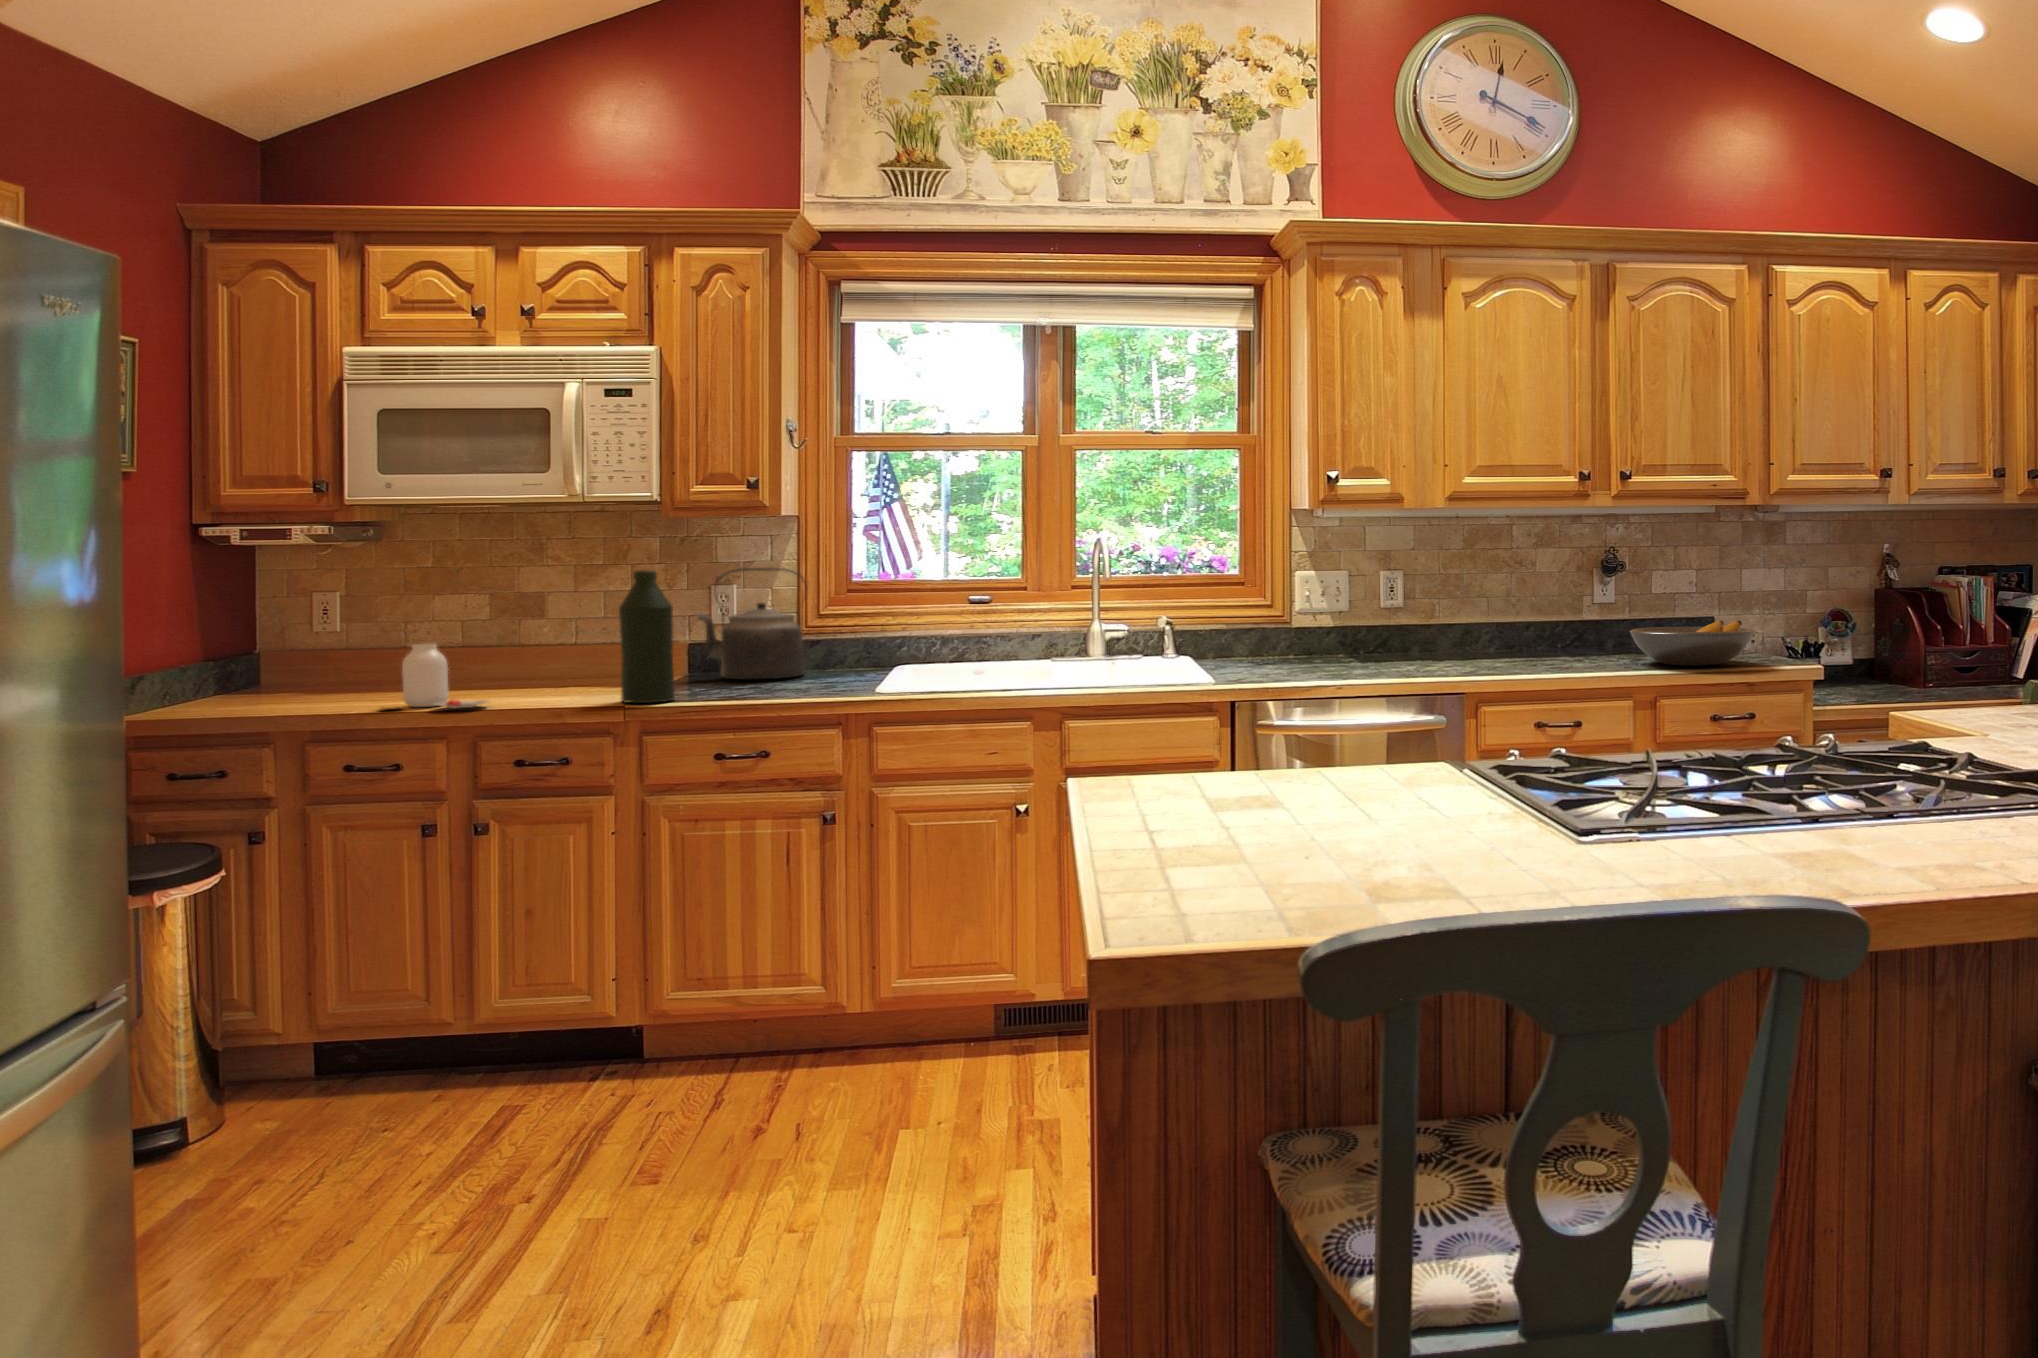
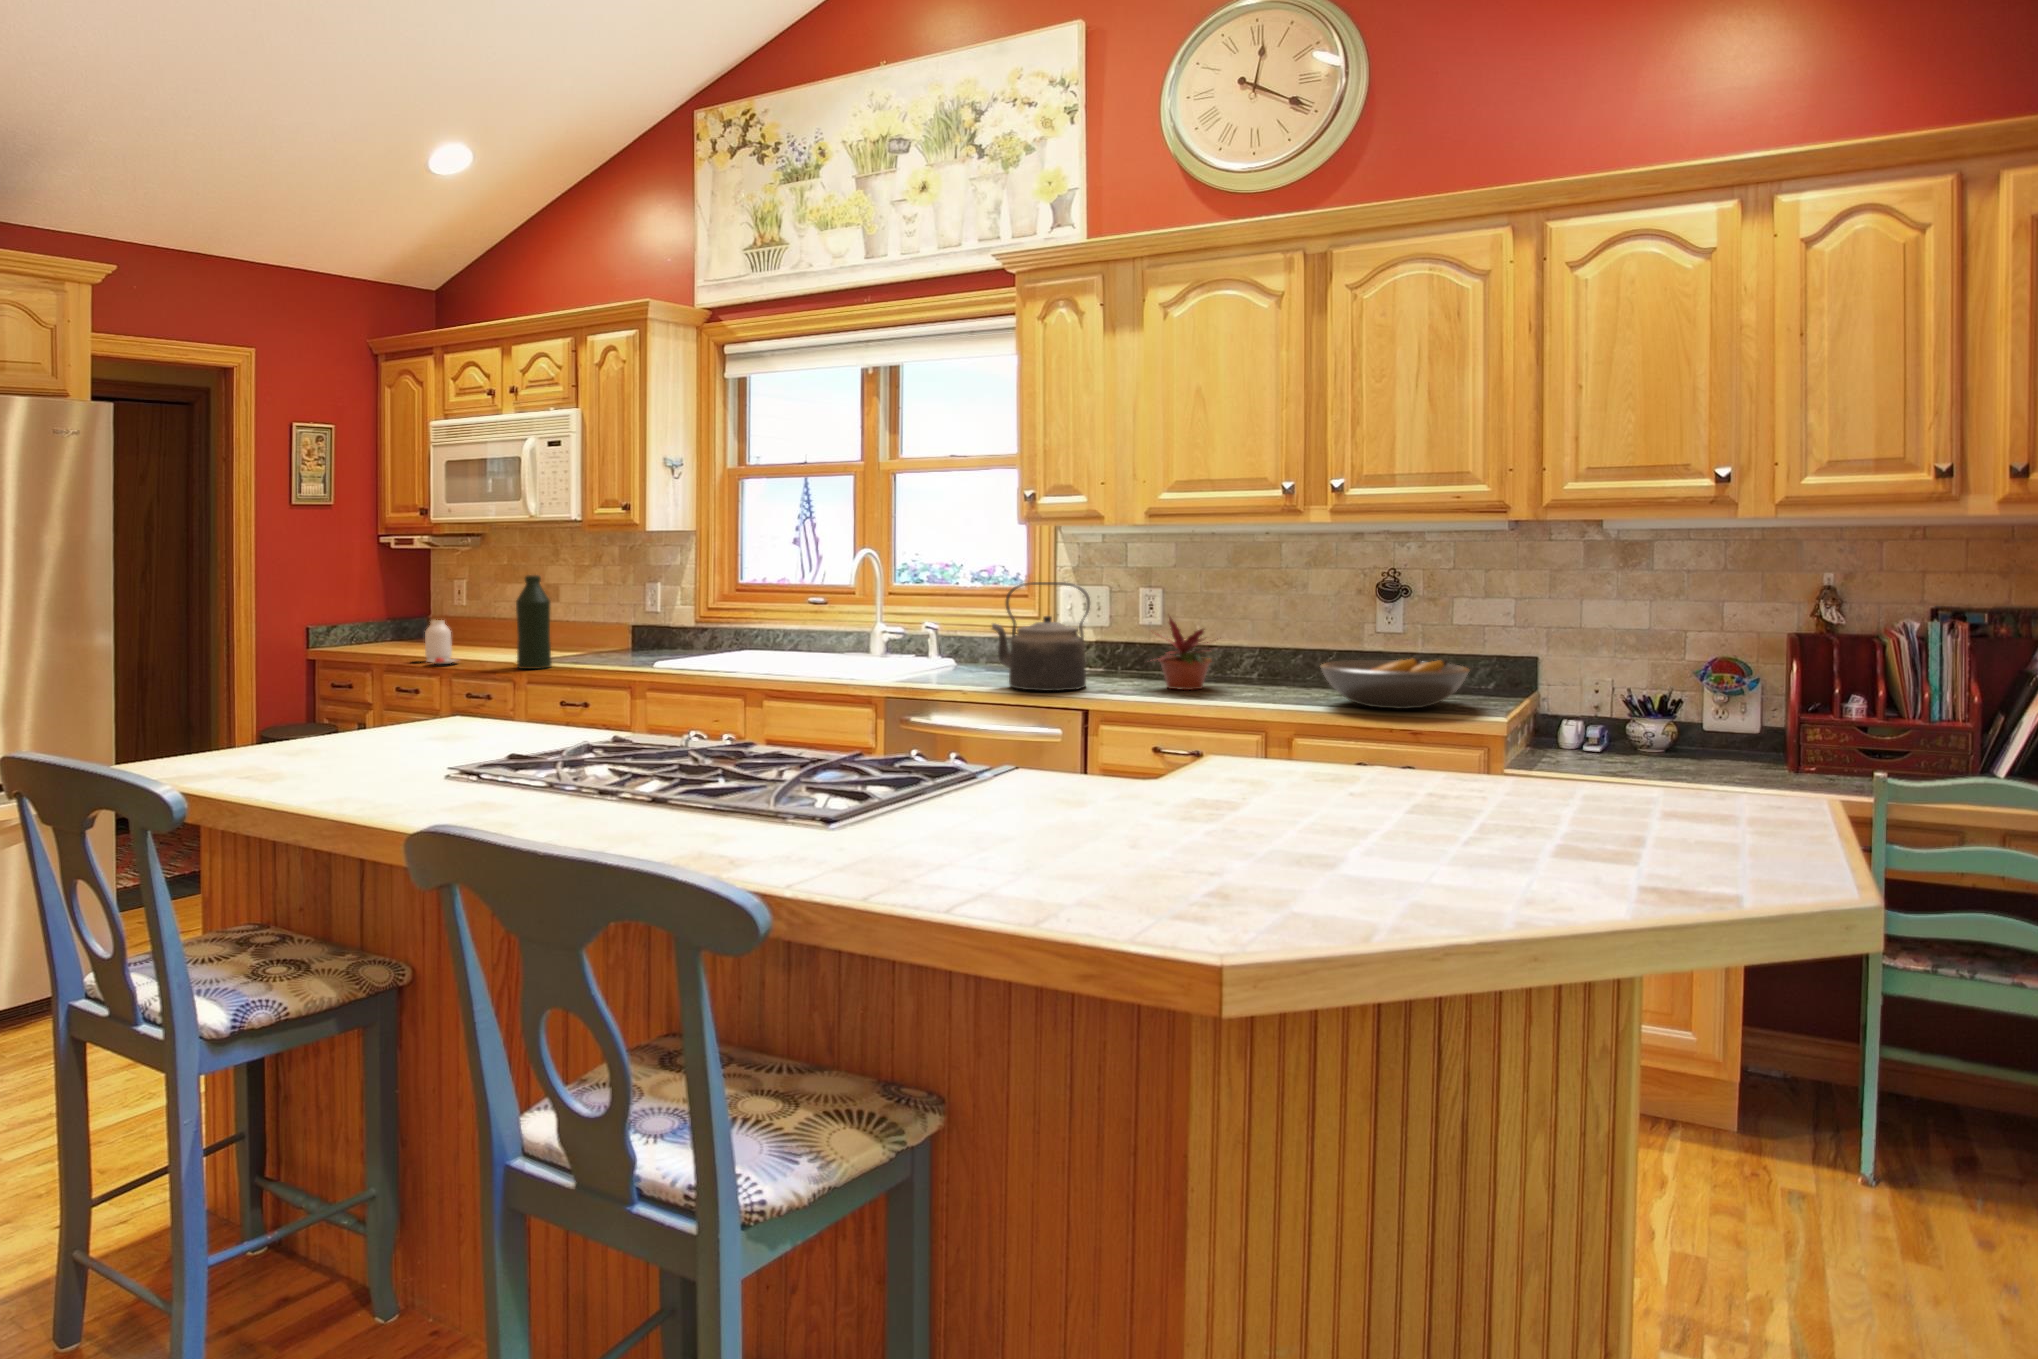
kettle: present [698,568,806,679] -> present [992,582,1090,691]
potted plant: none [1448,593,1528,666] -> present [1151,617,1218,690]

